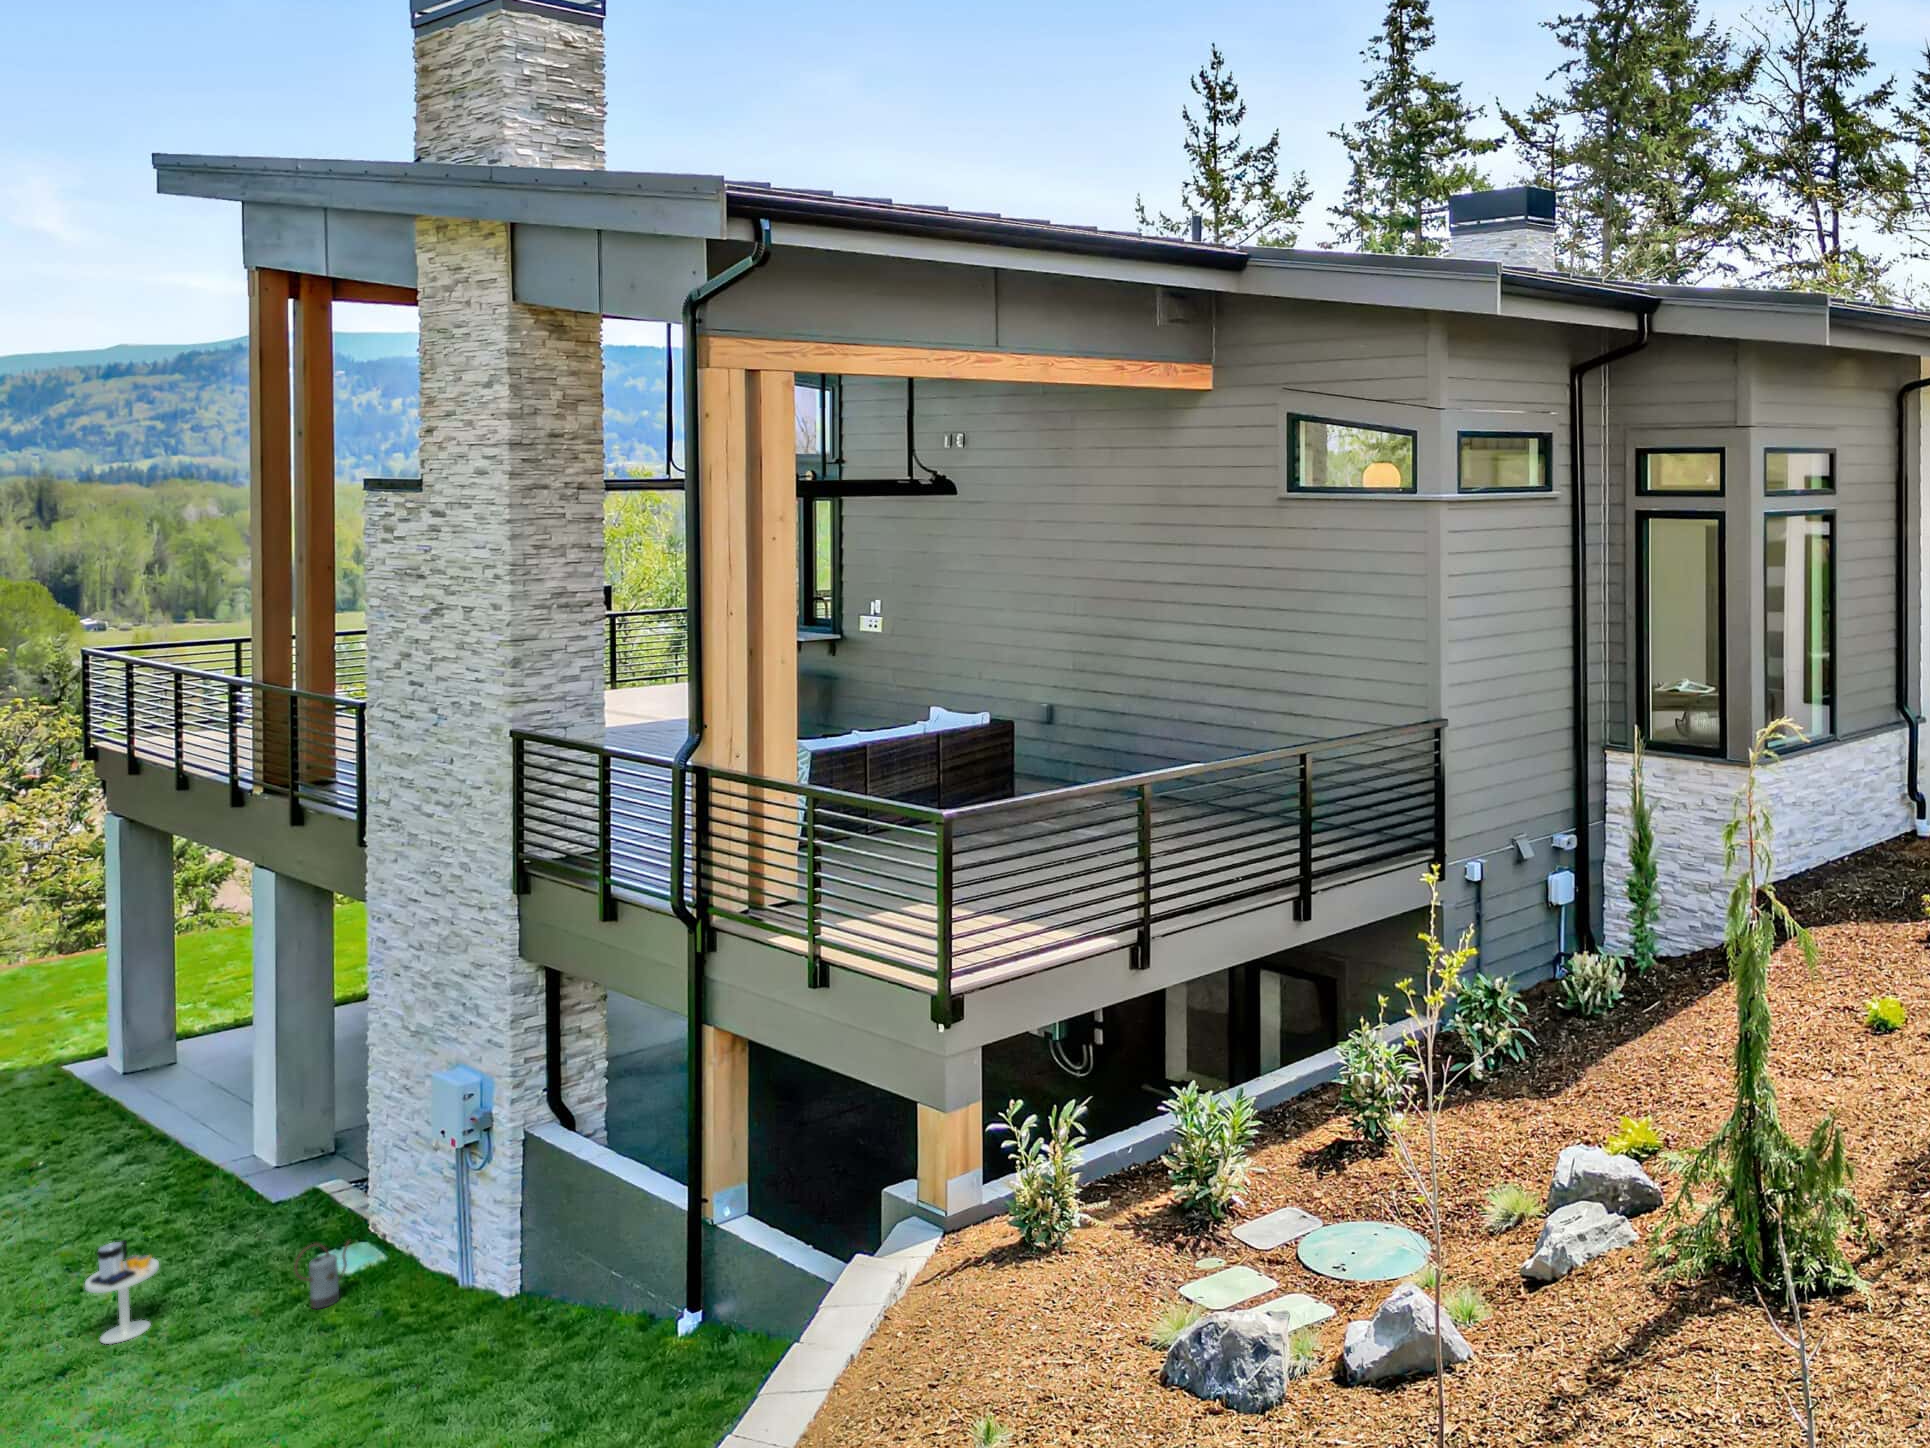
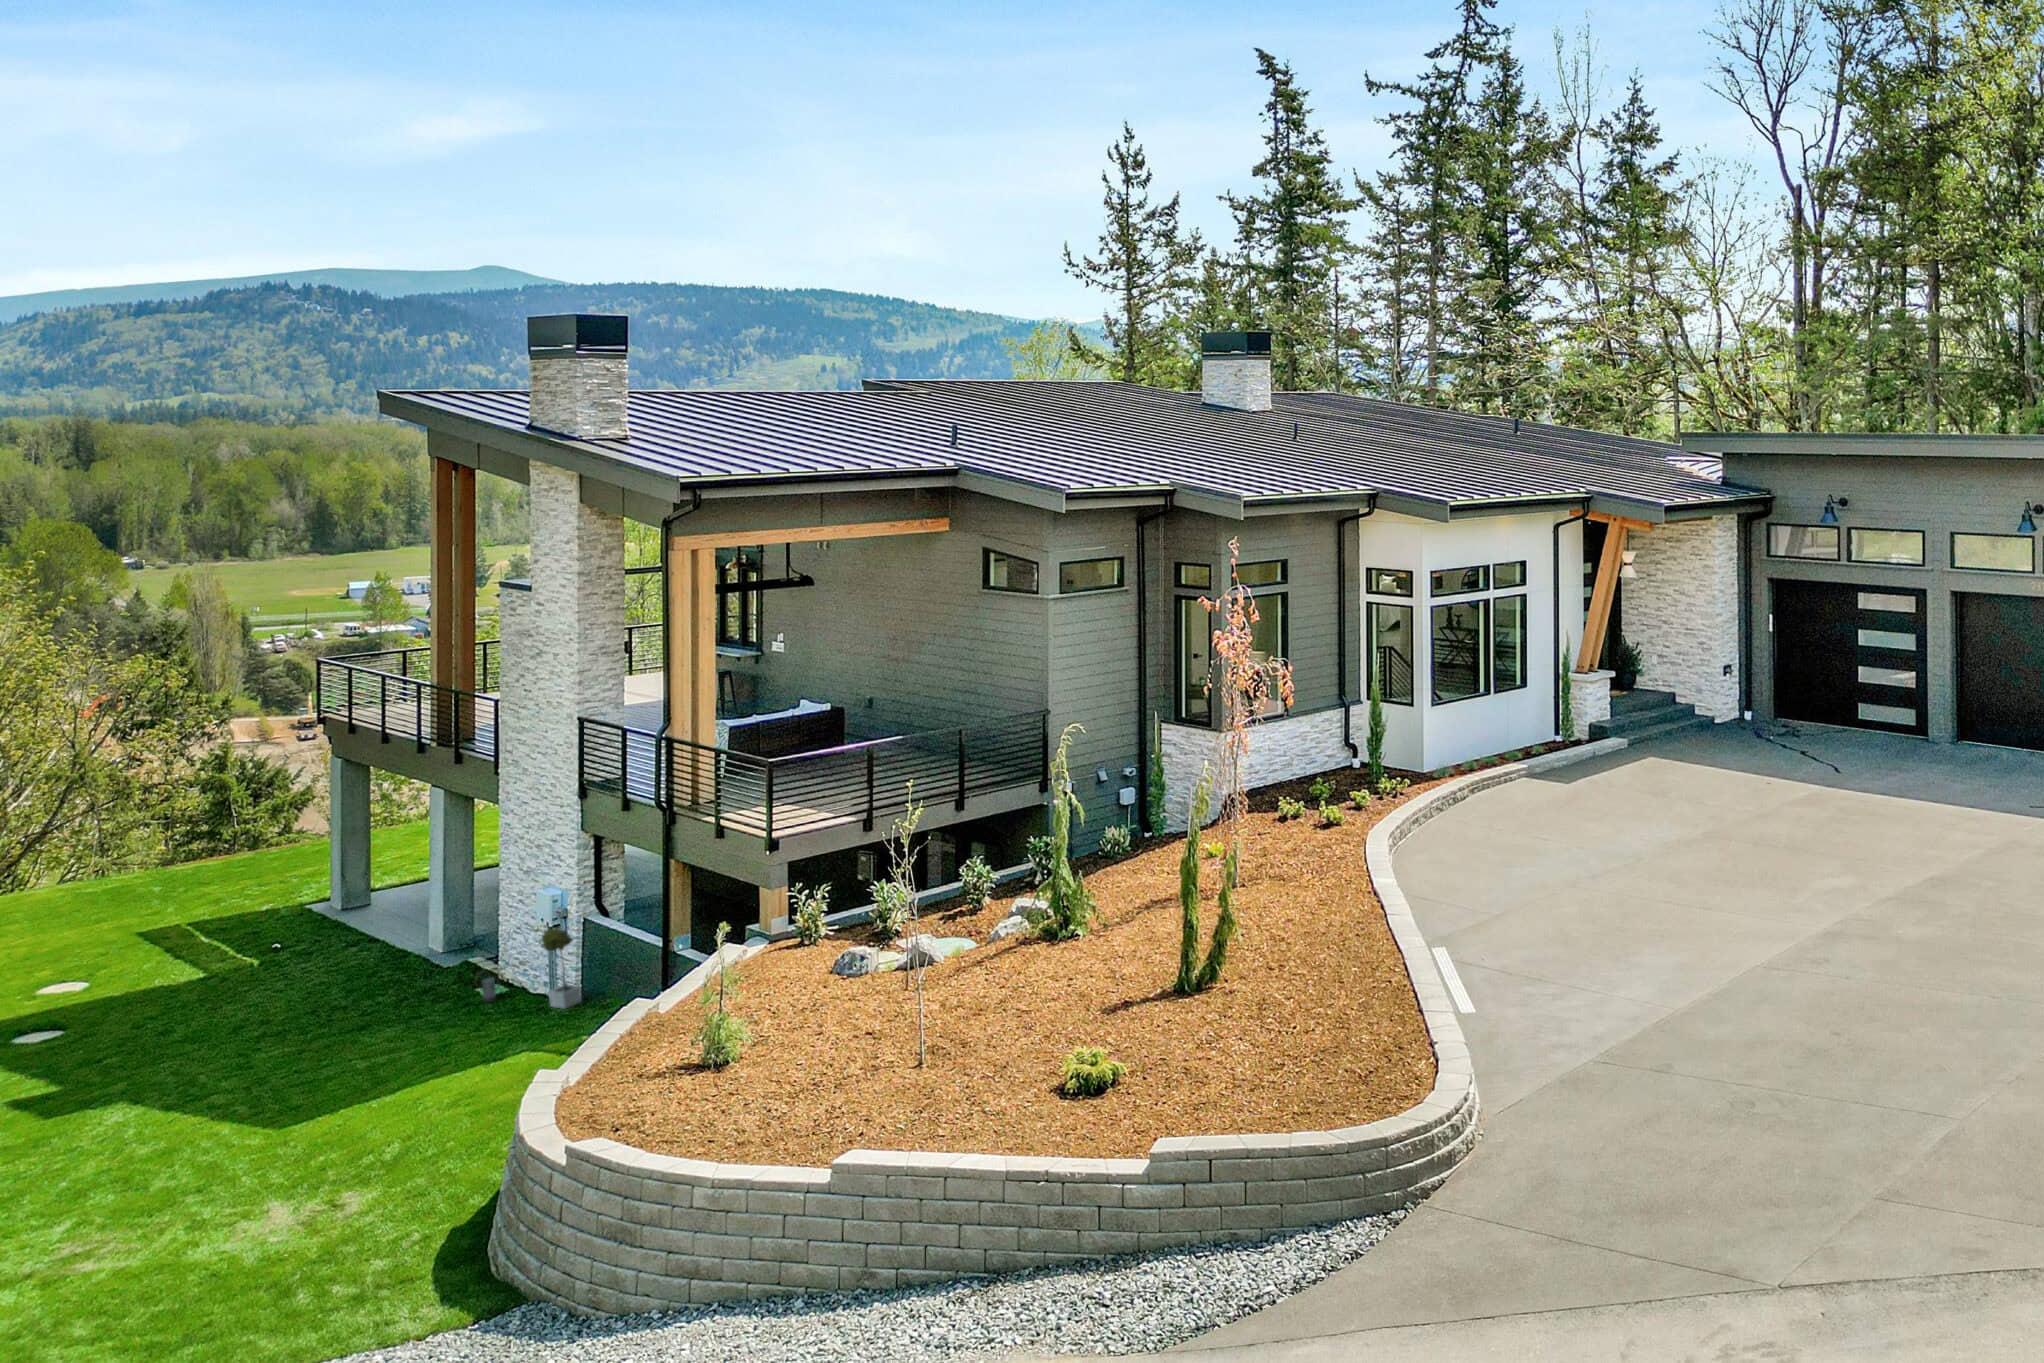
potted tree: none [428,1160,511,1331] -> present [541,929,582,1009]
side table: present [85,1240,159,1344] -> none [375,967,408,1015]

